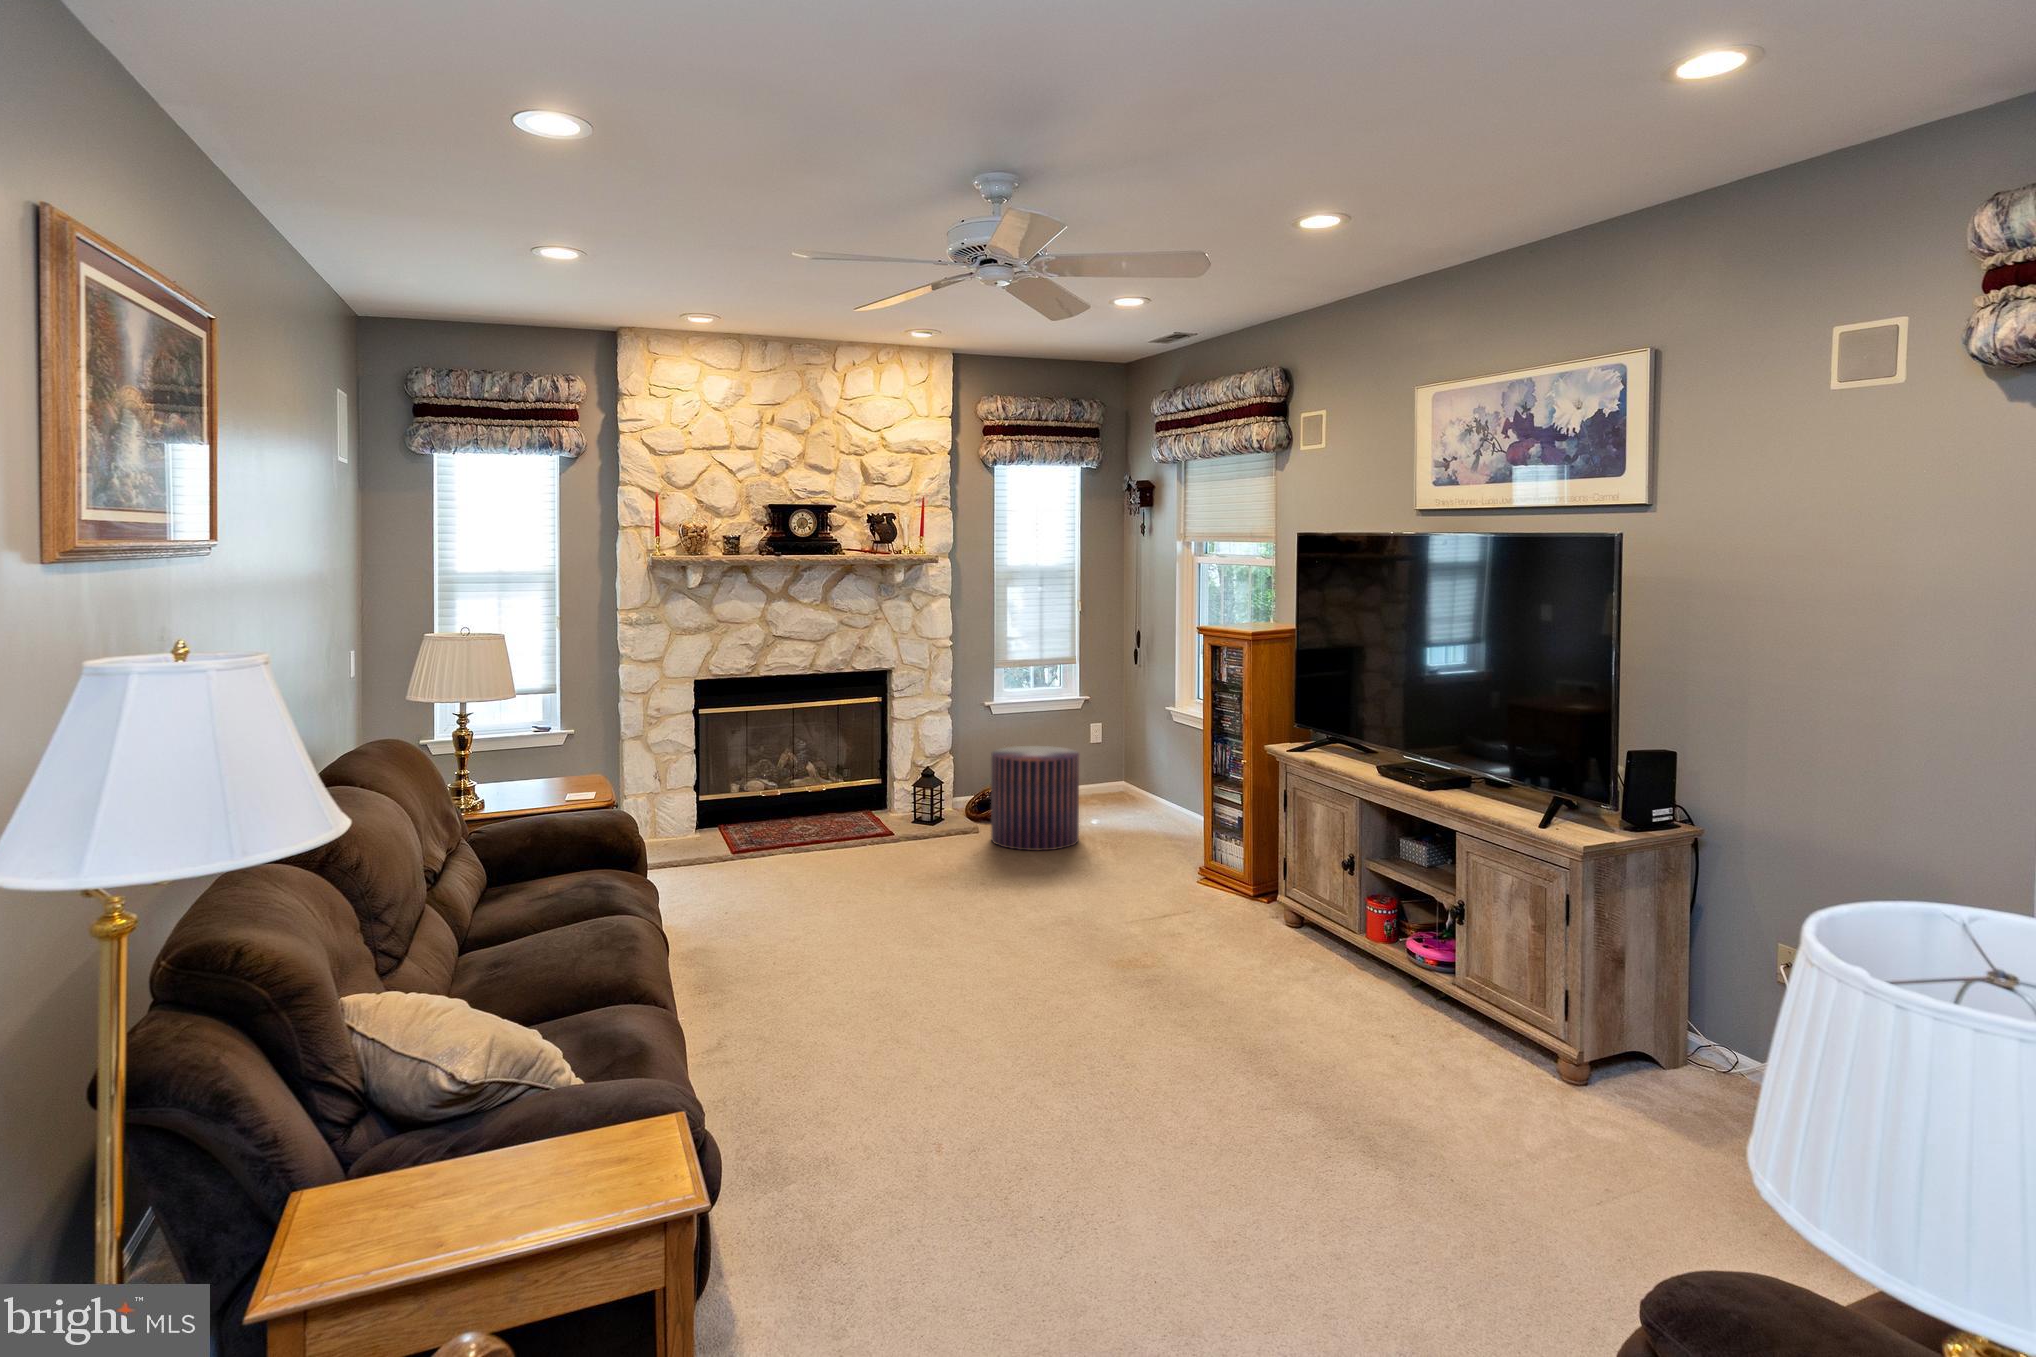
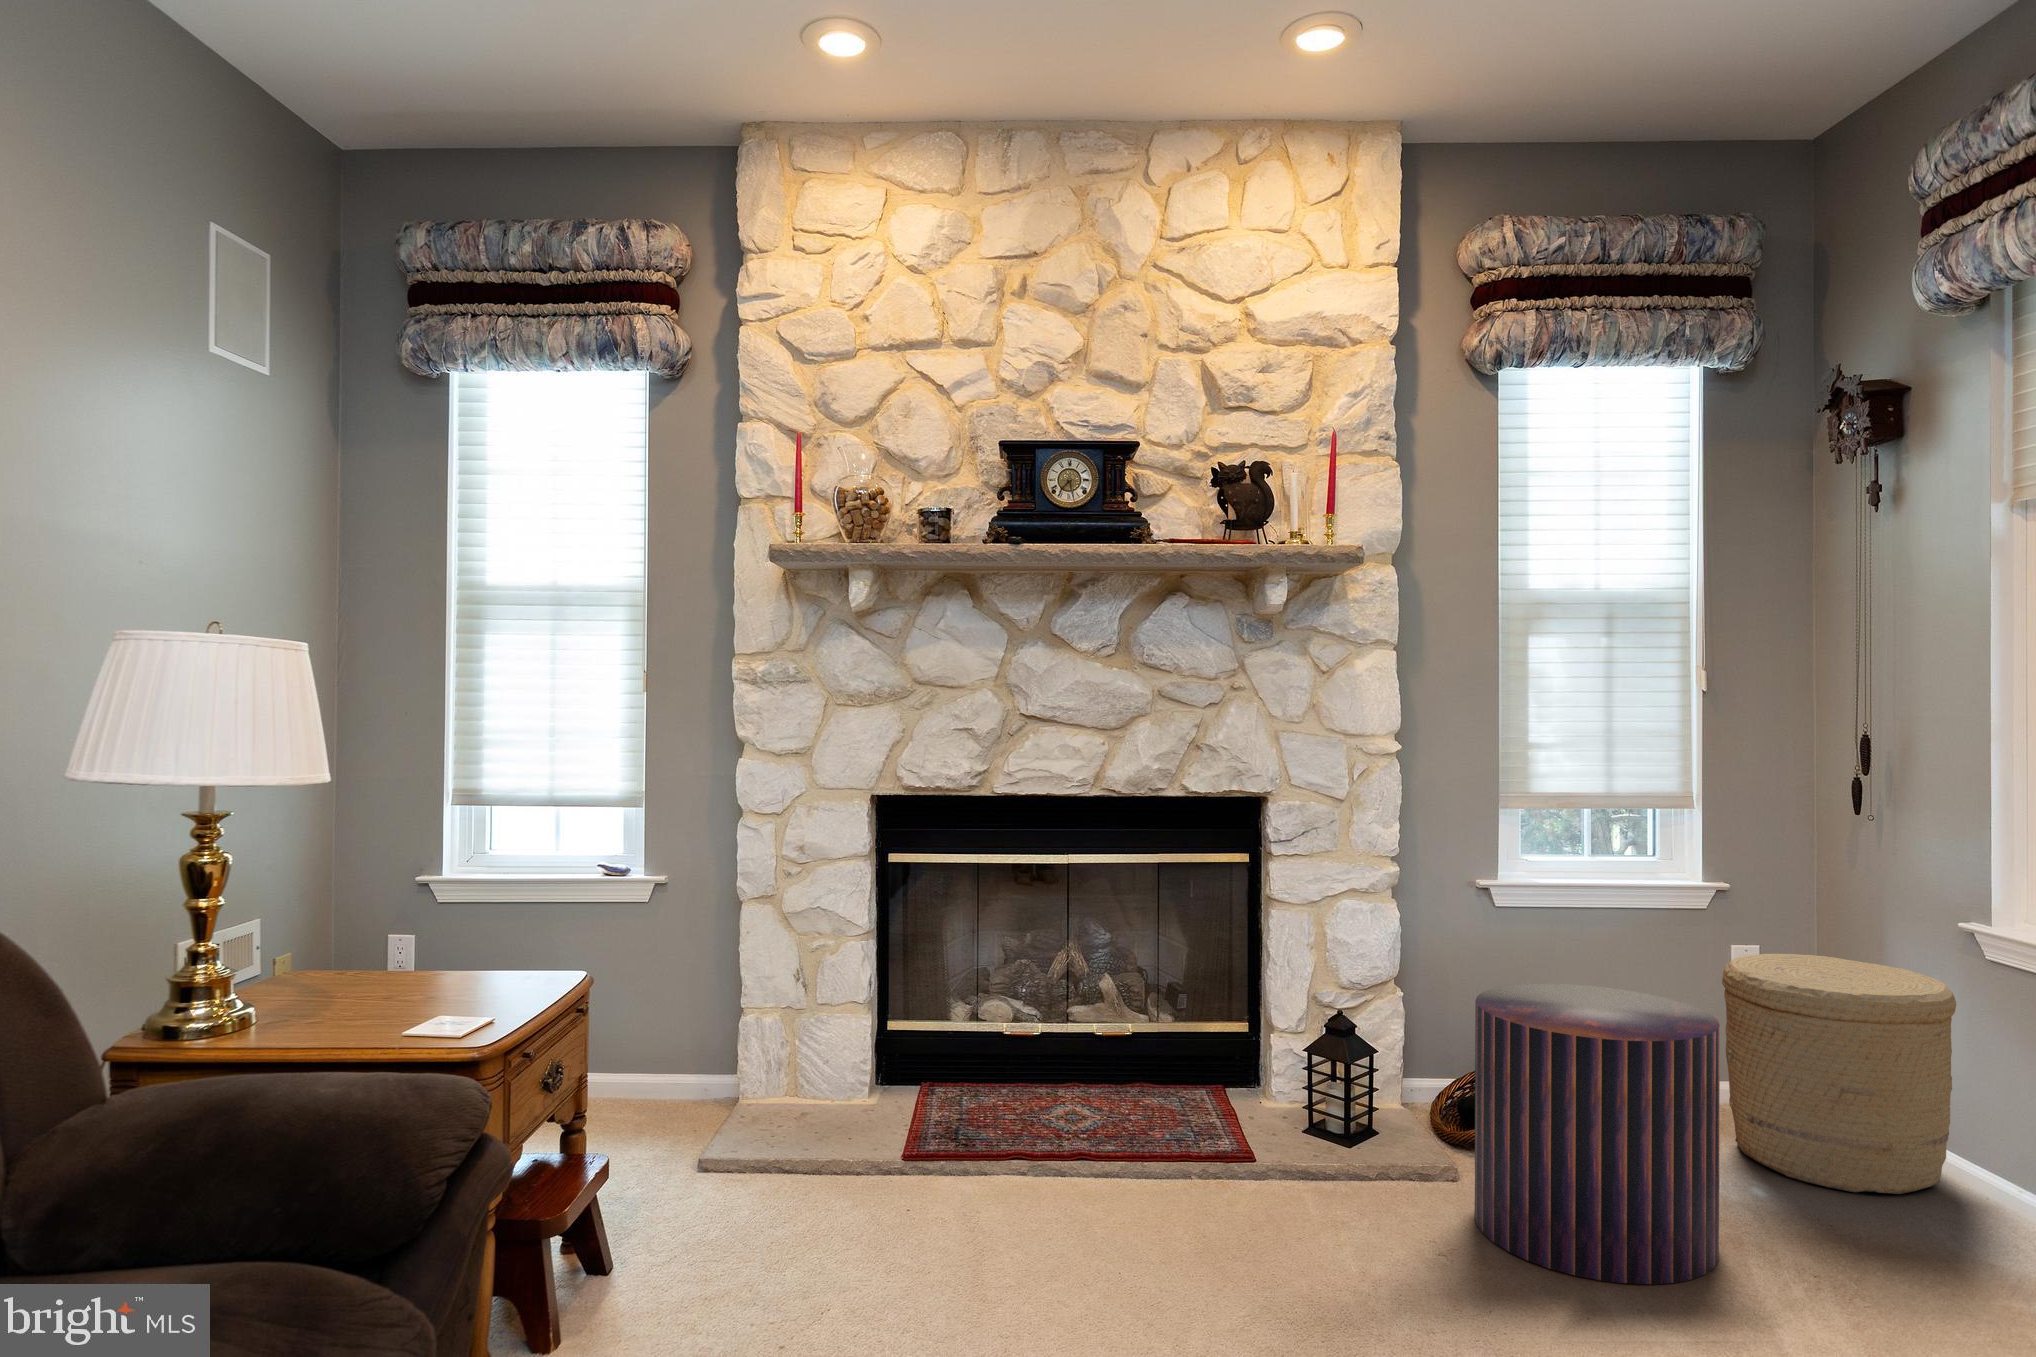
woven basket: none [1084,729,1165,819] -> present [1722,954,1956,1194]

